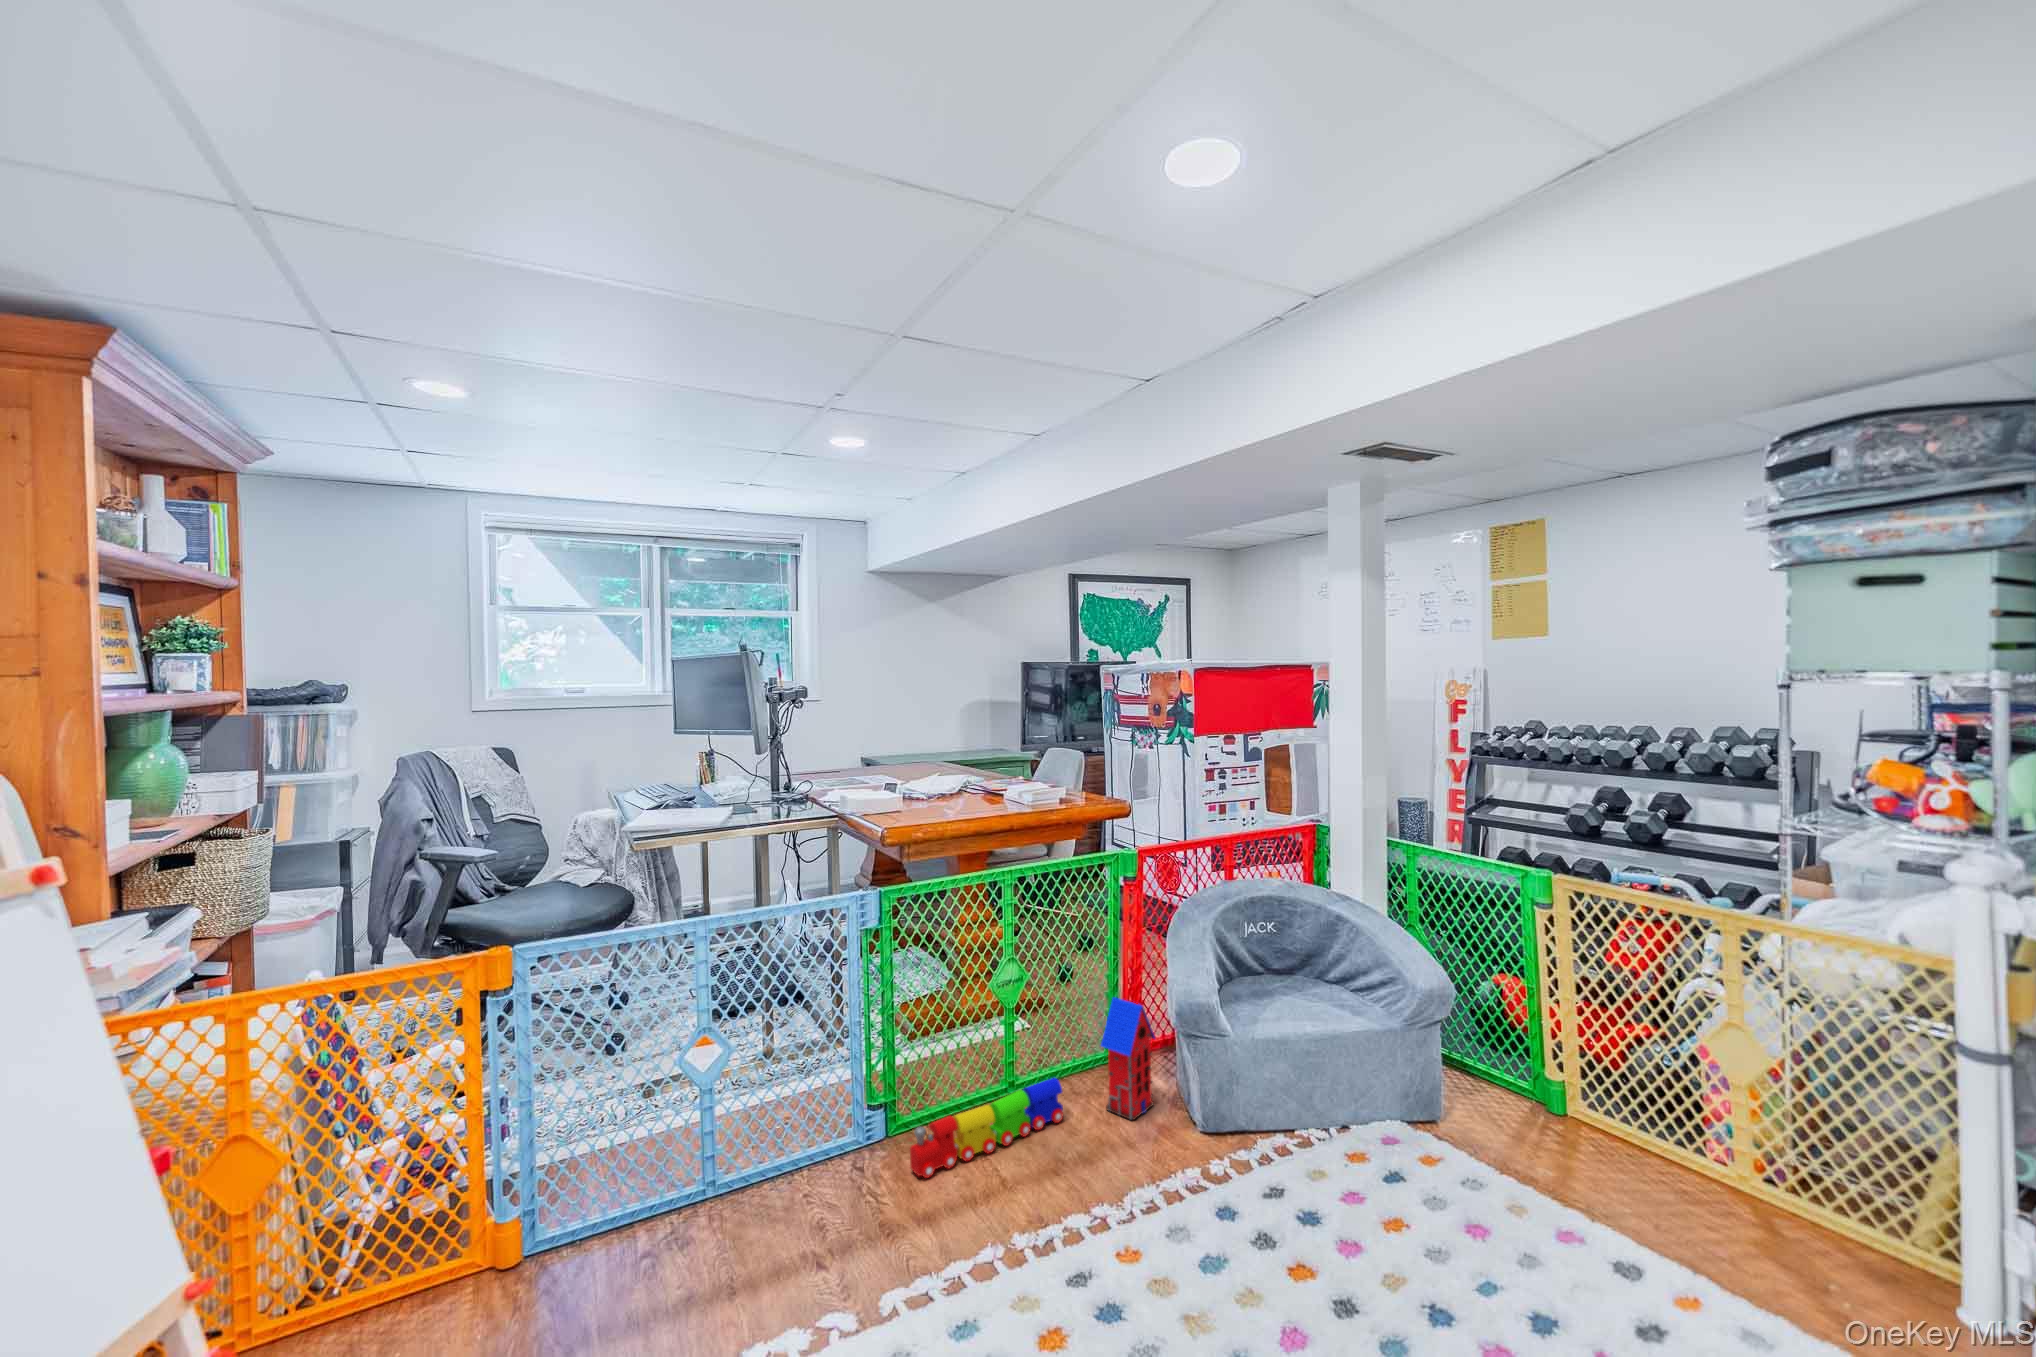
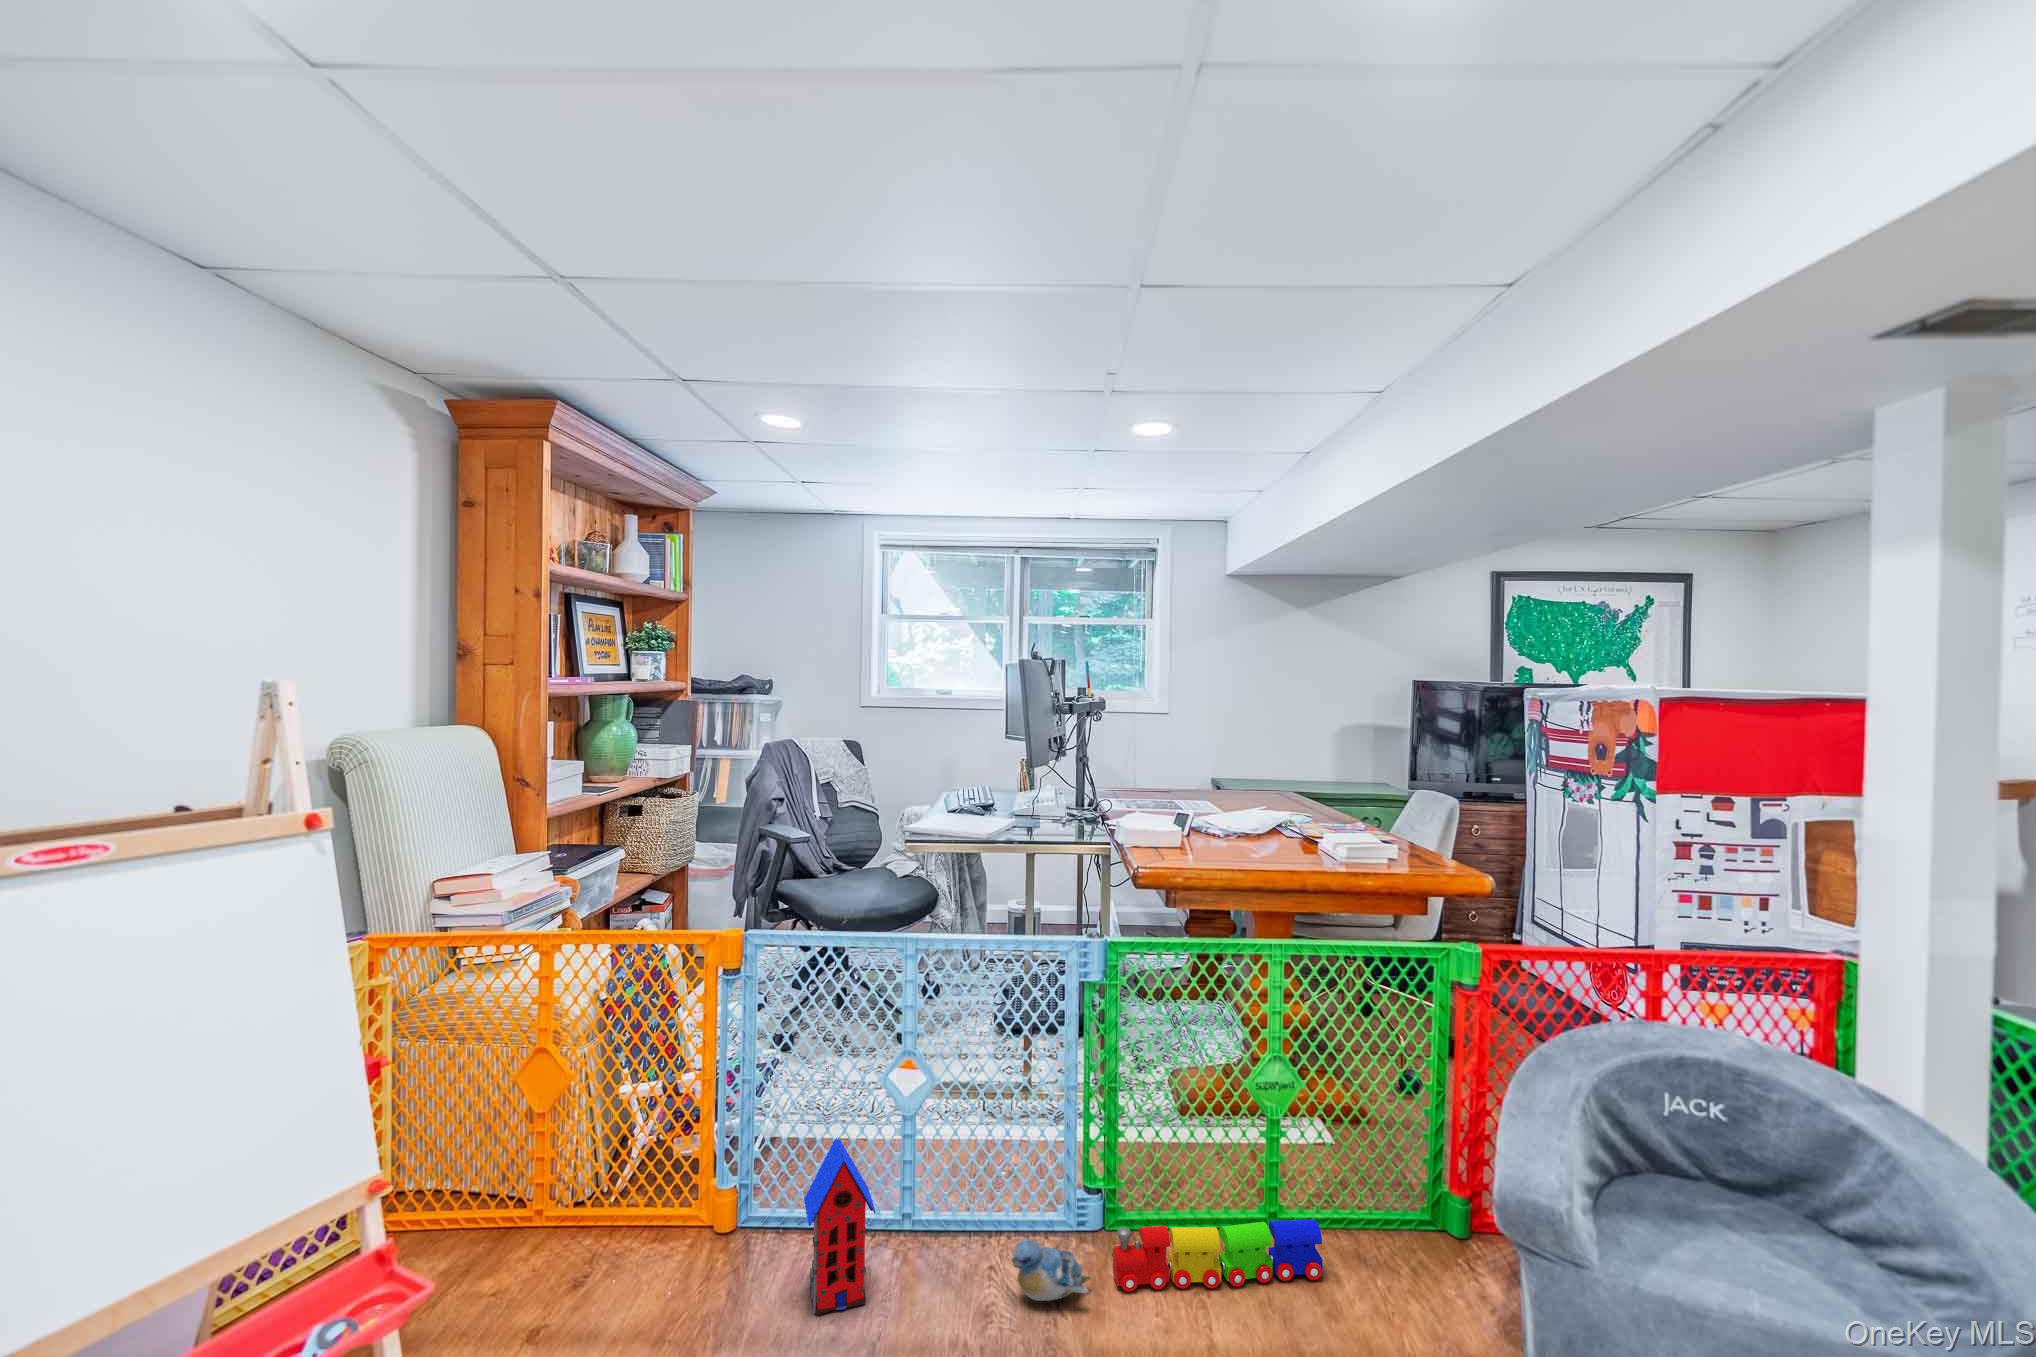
toy house: present [1101,997,1155,1119] -> present [804,1138,876,1315]
plush toy: none [832,1160,902,1211] -> present [1011,1239,1091,1301]

